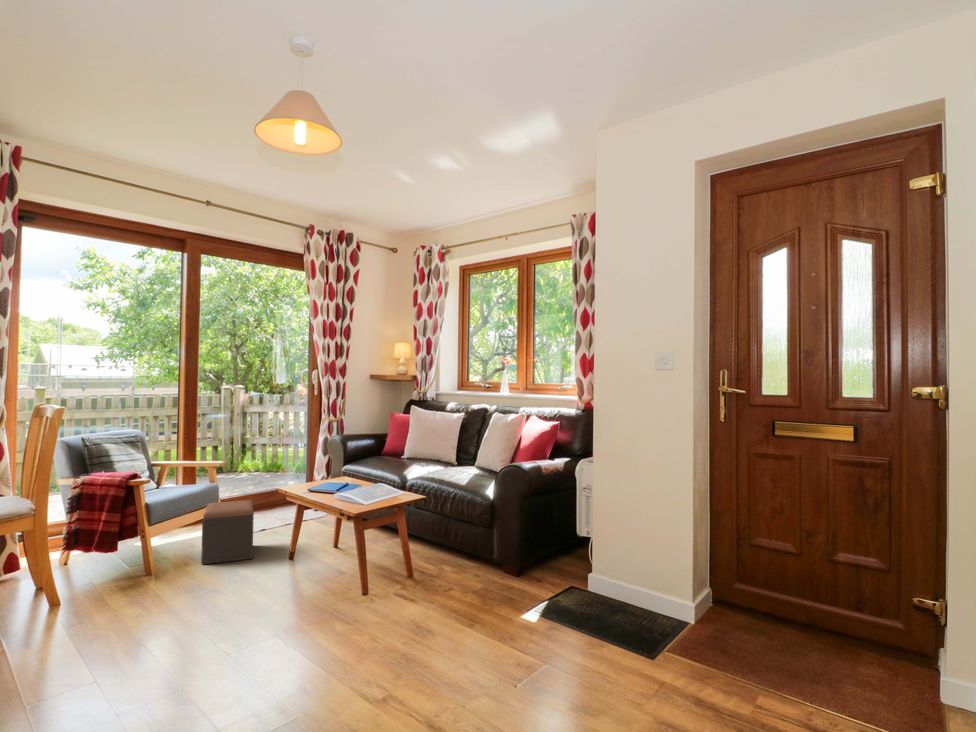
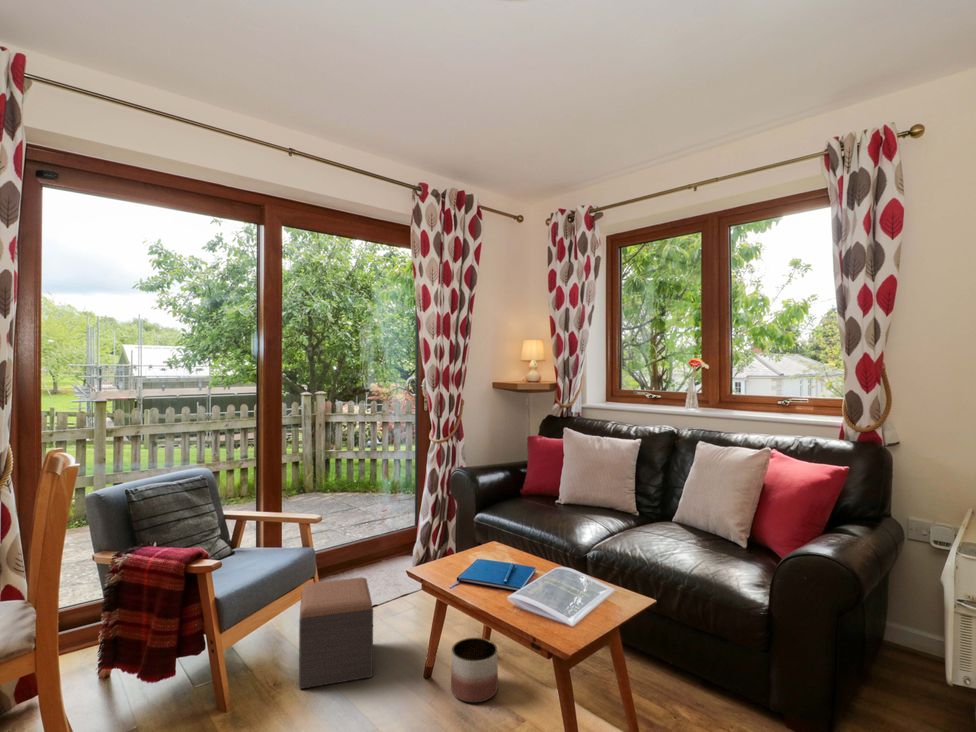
planter: none [302,532,333,567] -> present [451,638,498,702]

